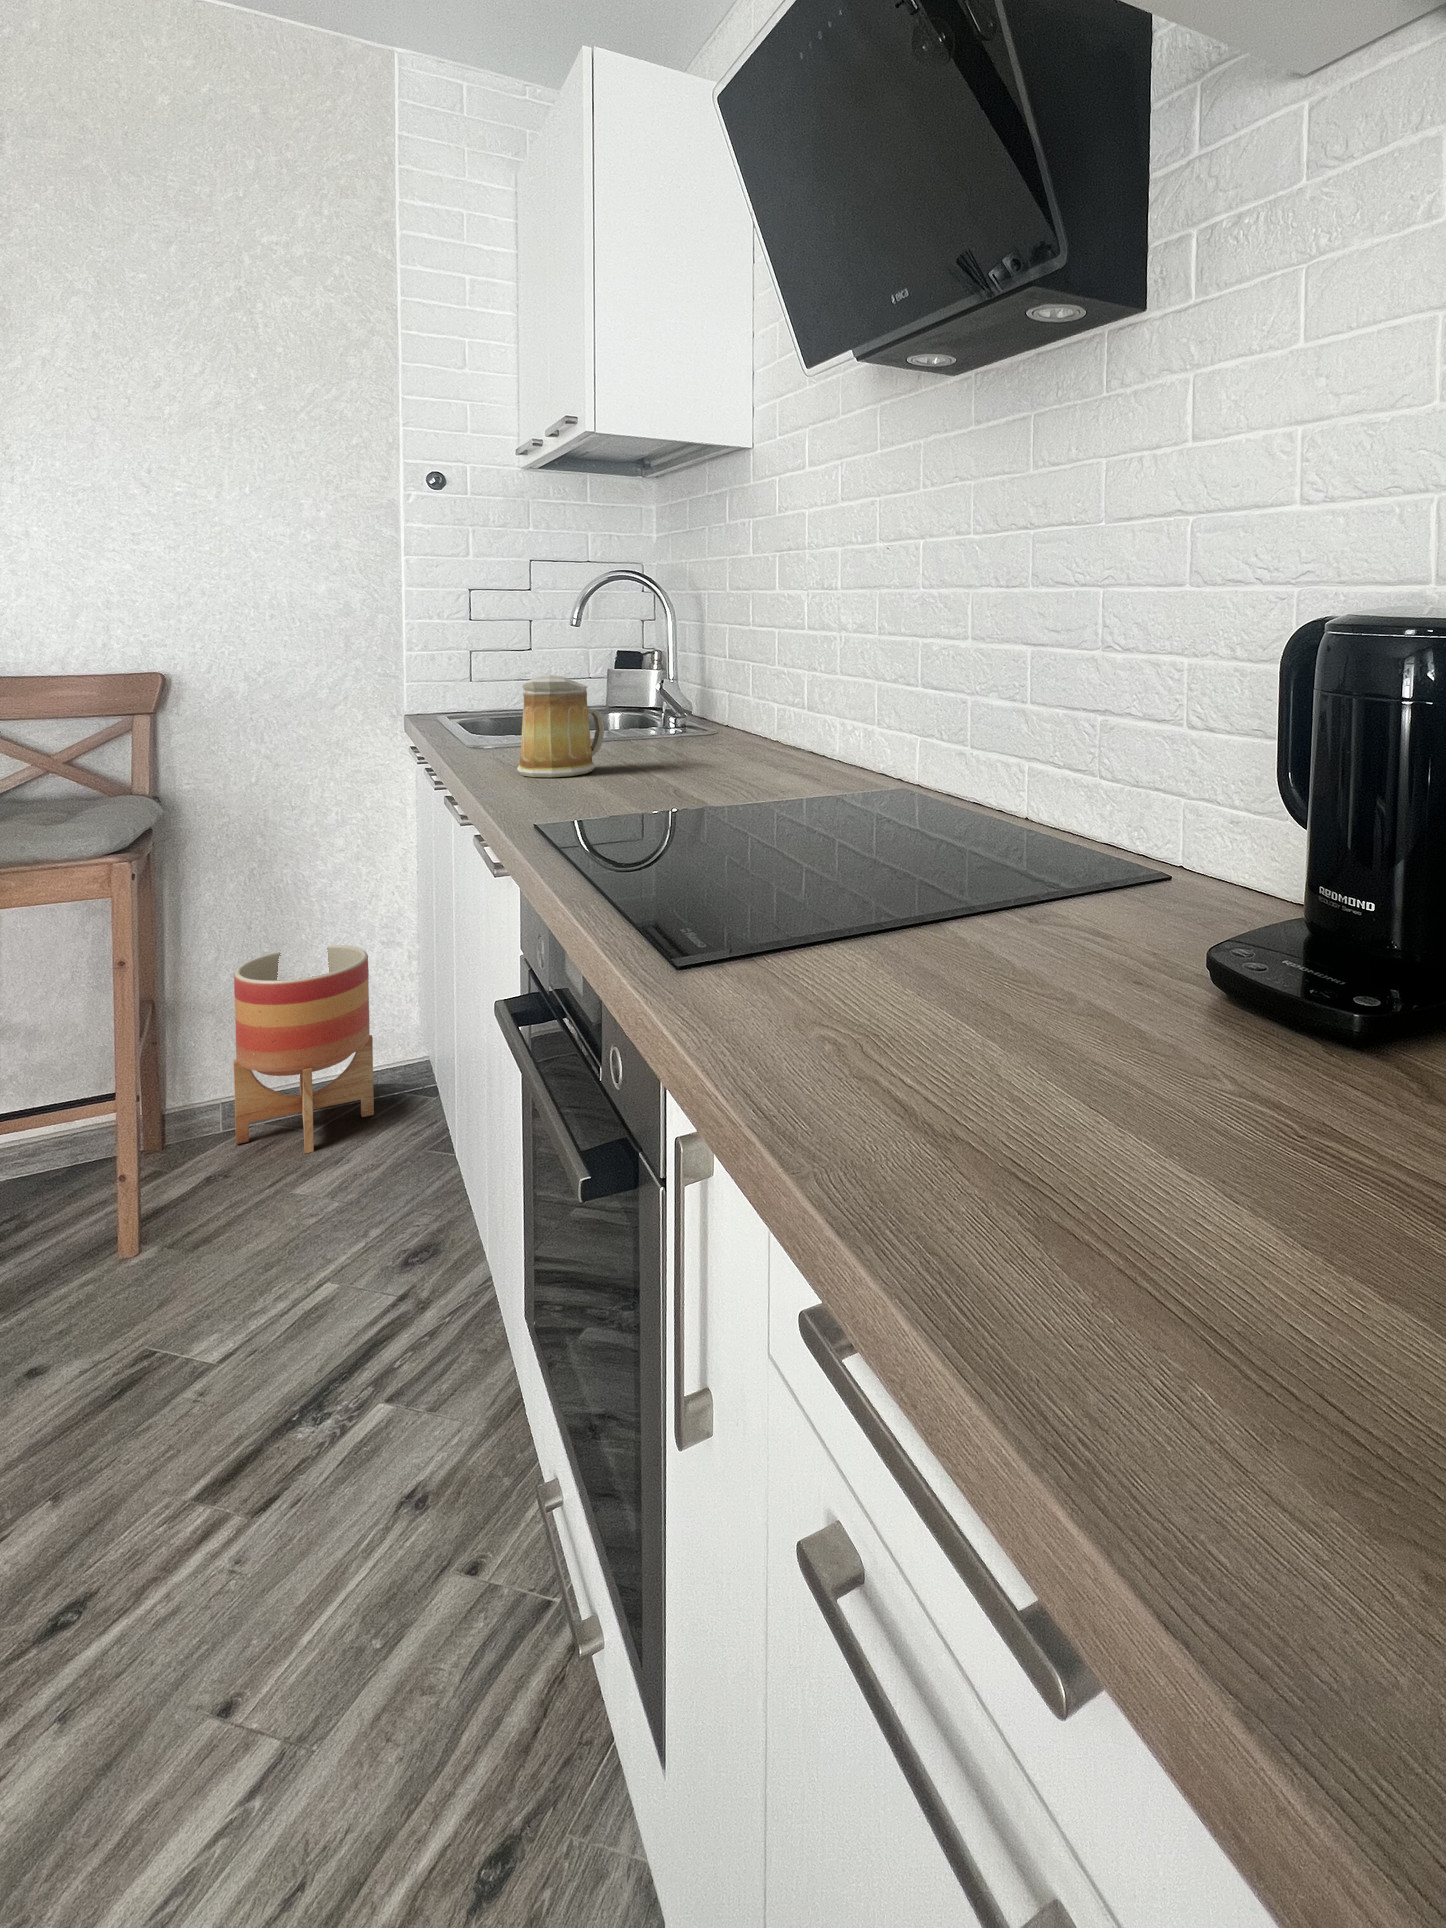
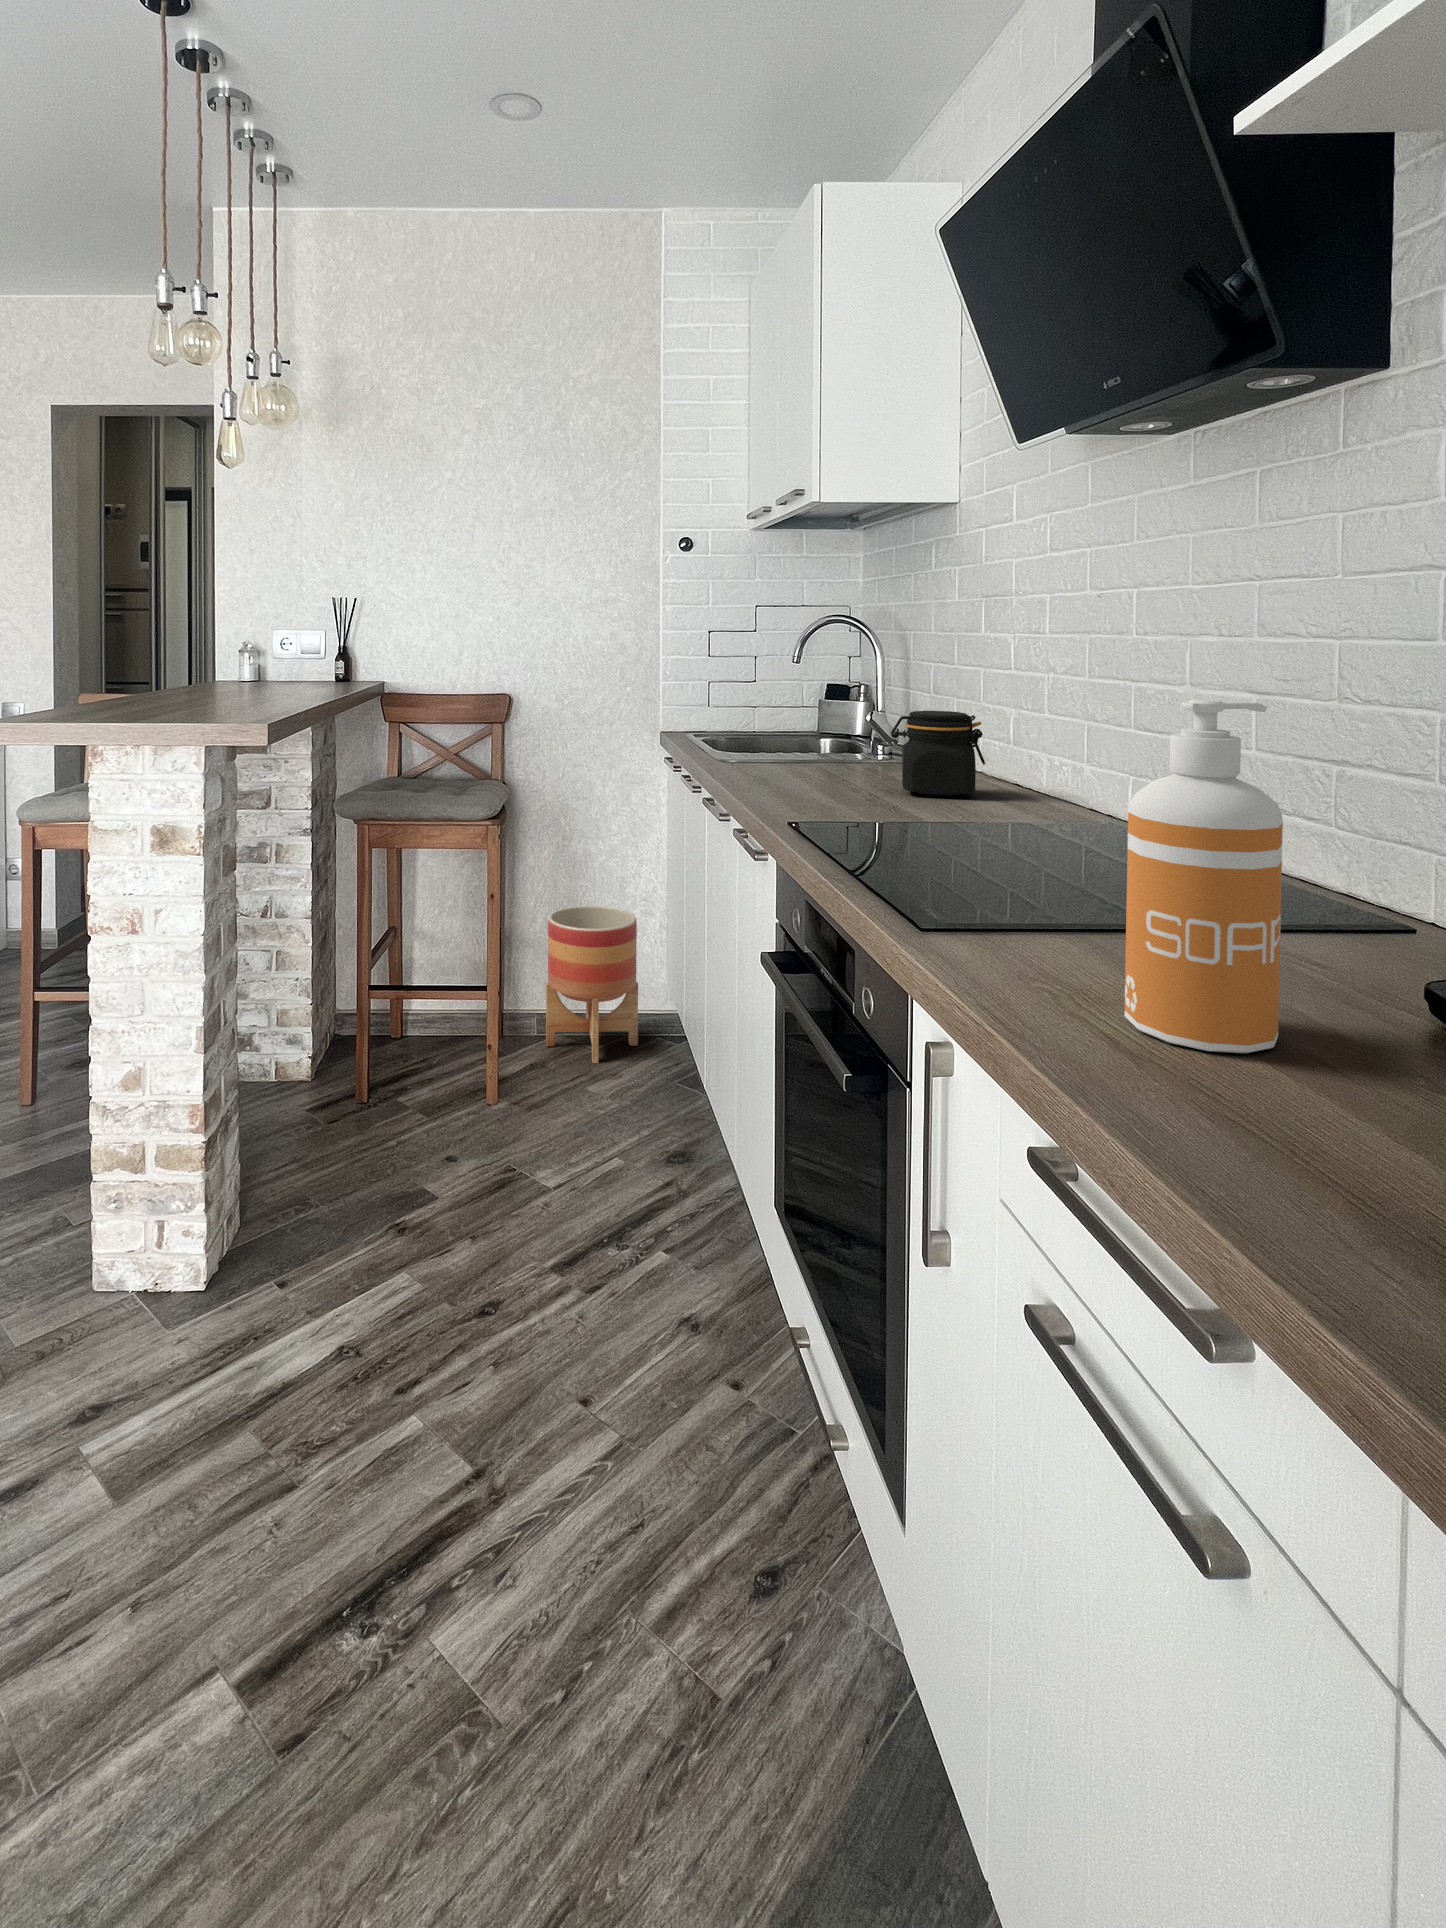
soap dispenser: none [948,603,1135,1102] -> present [1125,700,1283,1053]
jar: none [671,670,779,769] -> present [891,711,985,796]
mug: present [517,675,605,777] -> none [768,711,835,792]

